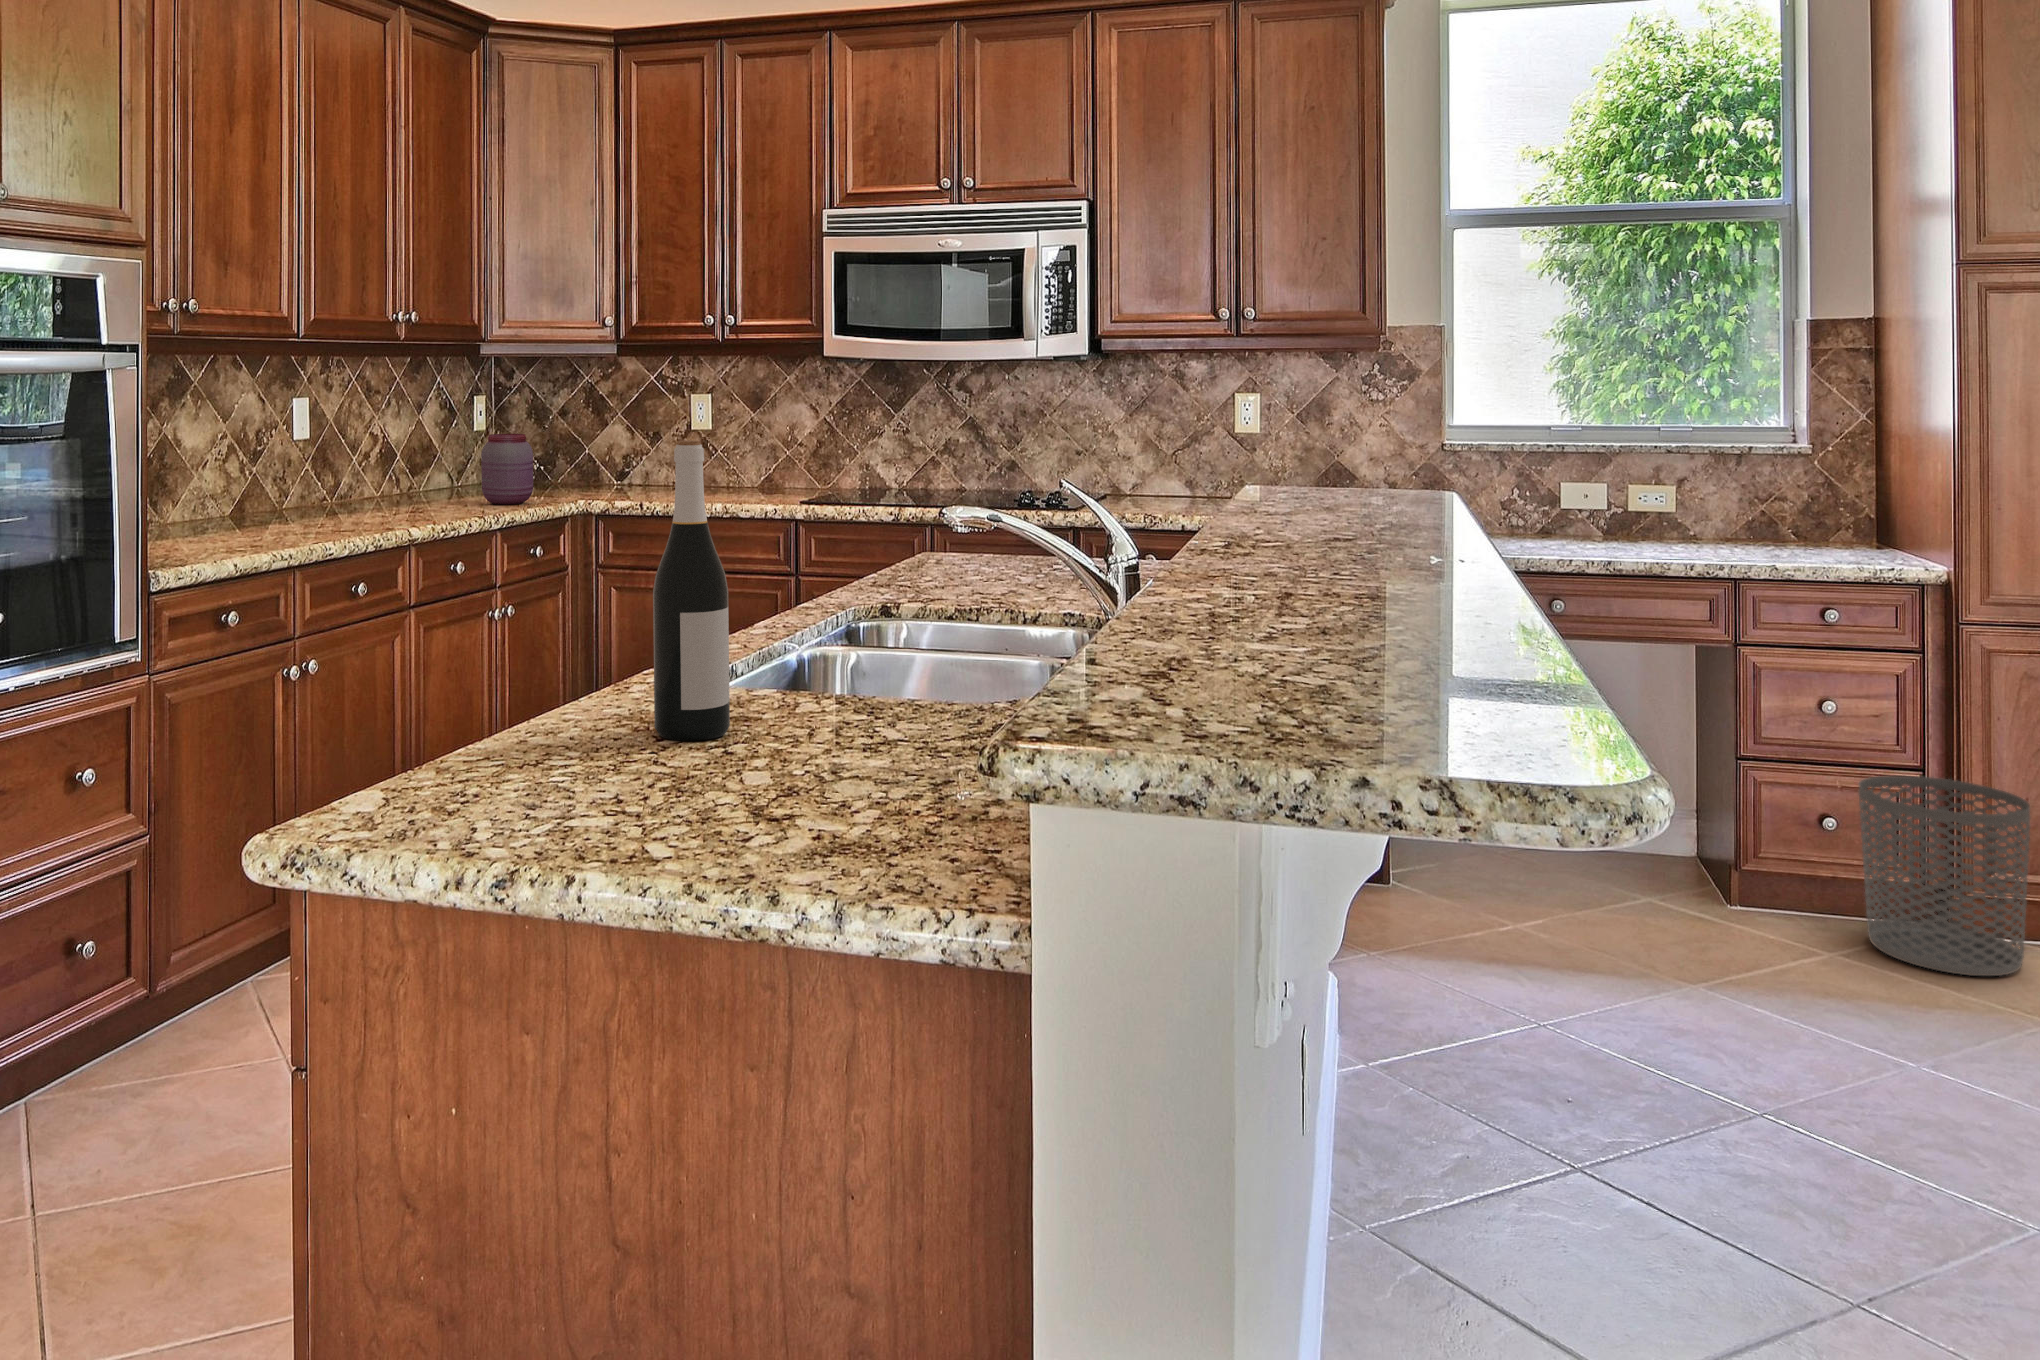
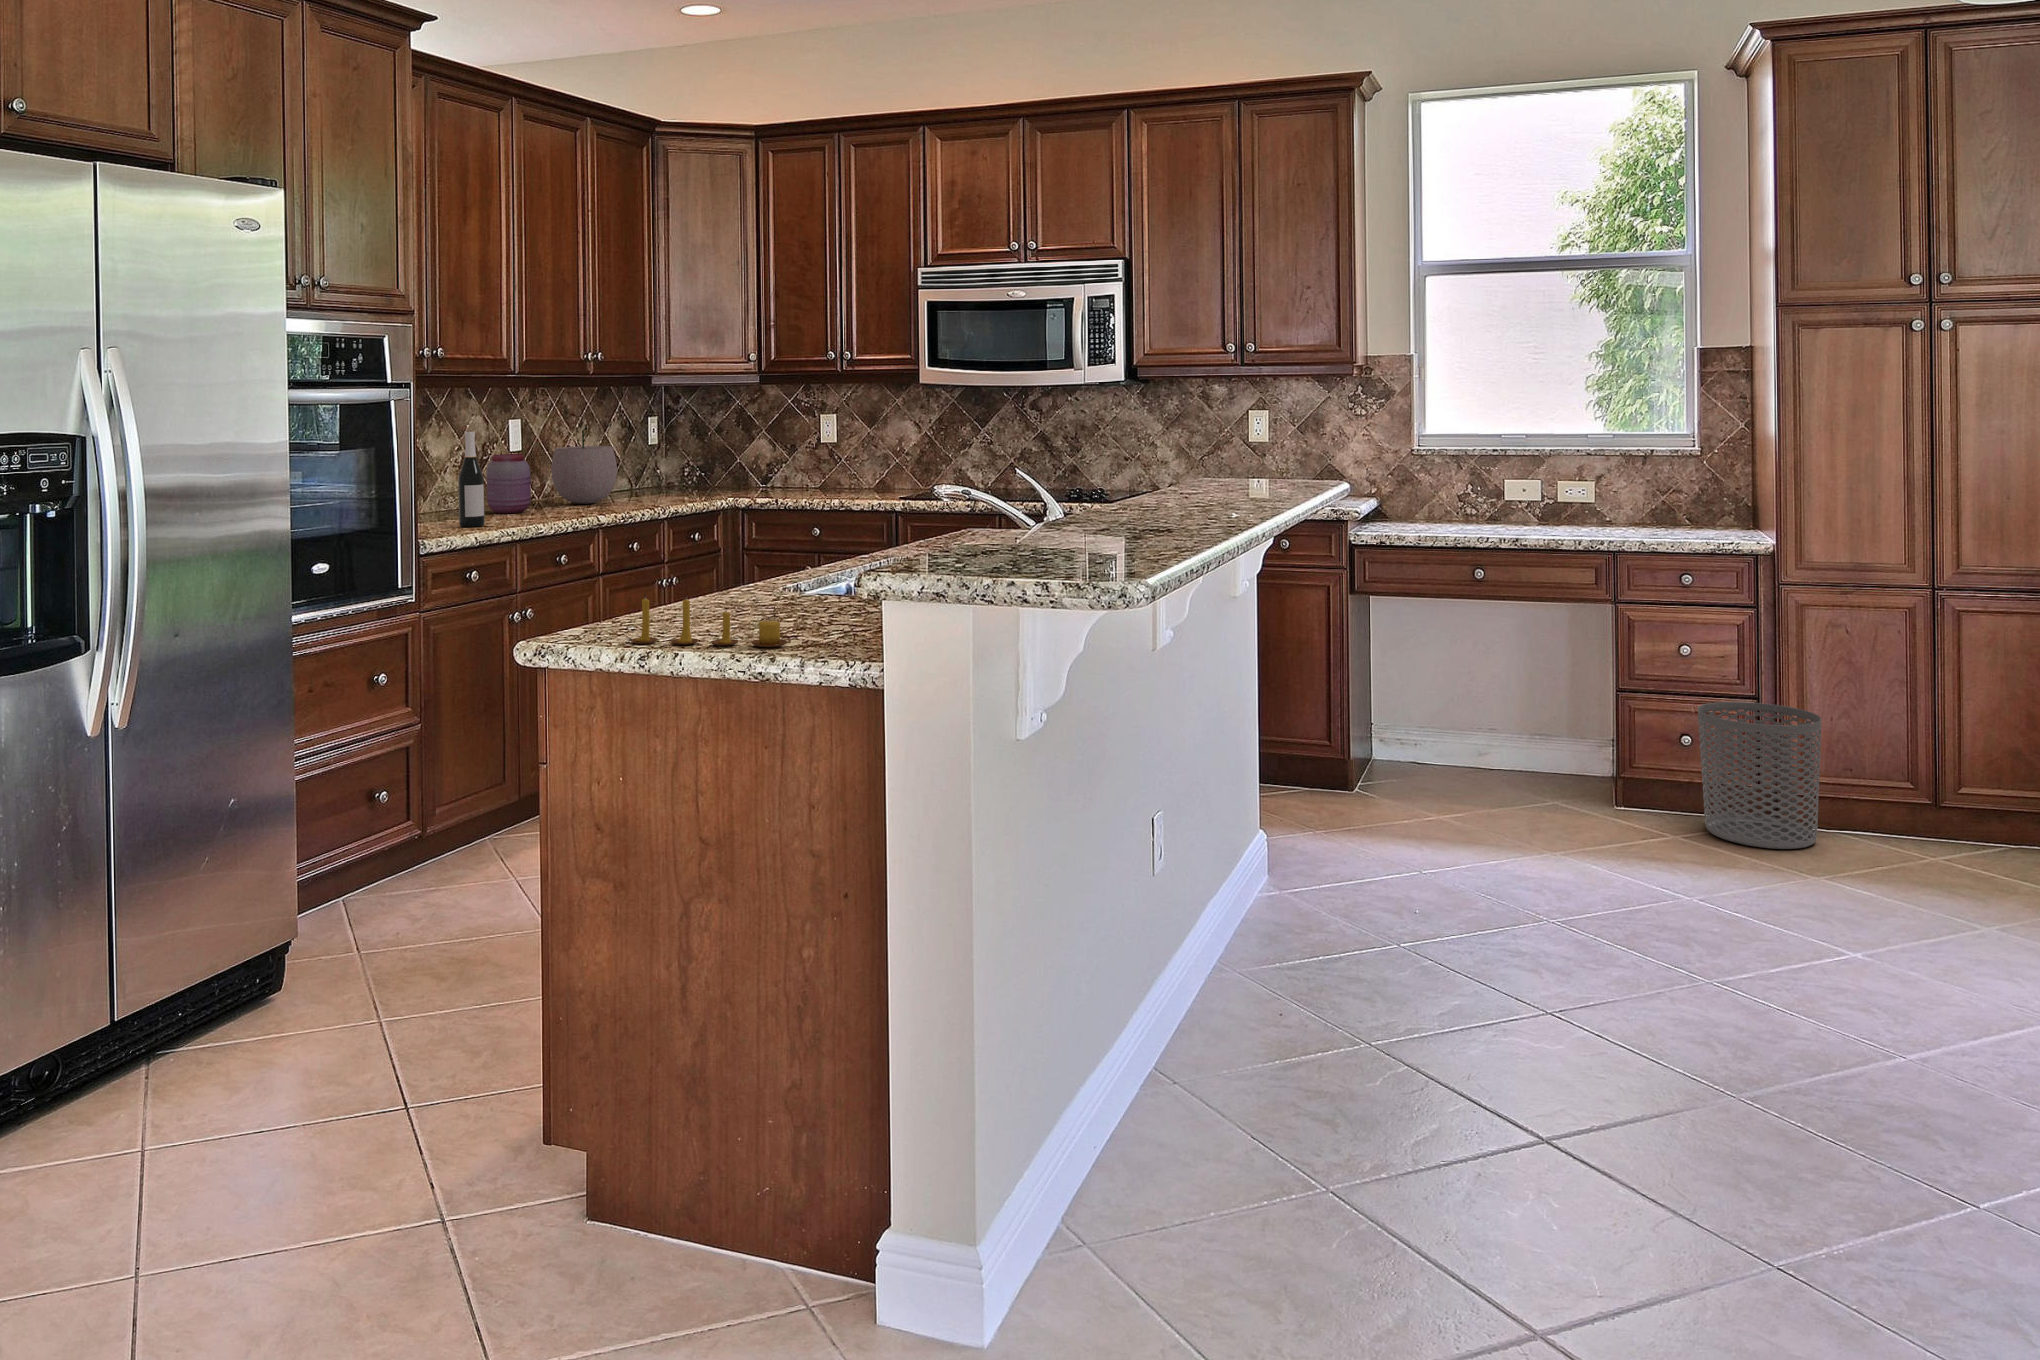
plant pot: none [346,403,433,509] -> present [551,424,617,504]
jar: present [481,434,533,504] -> present [487,454,531,514]
wine bottle: present [653,441,730,741] -> present [458,430,485,527]
candle: none [471,741,783,853] -> present [630,595,787,647]

